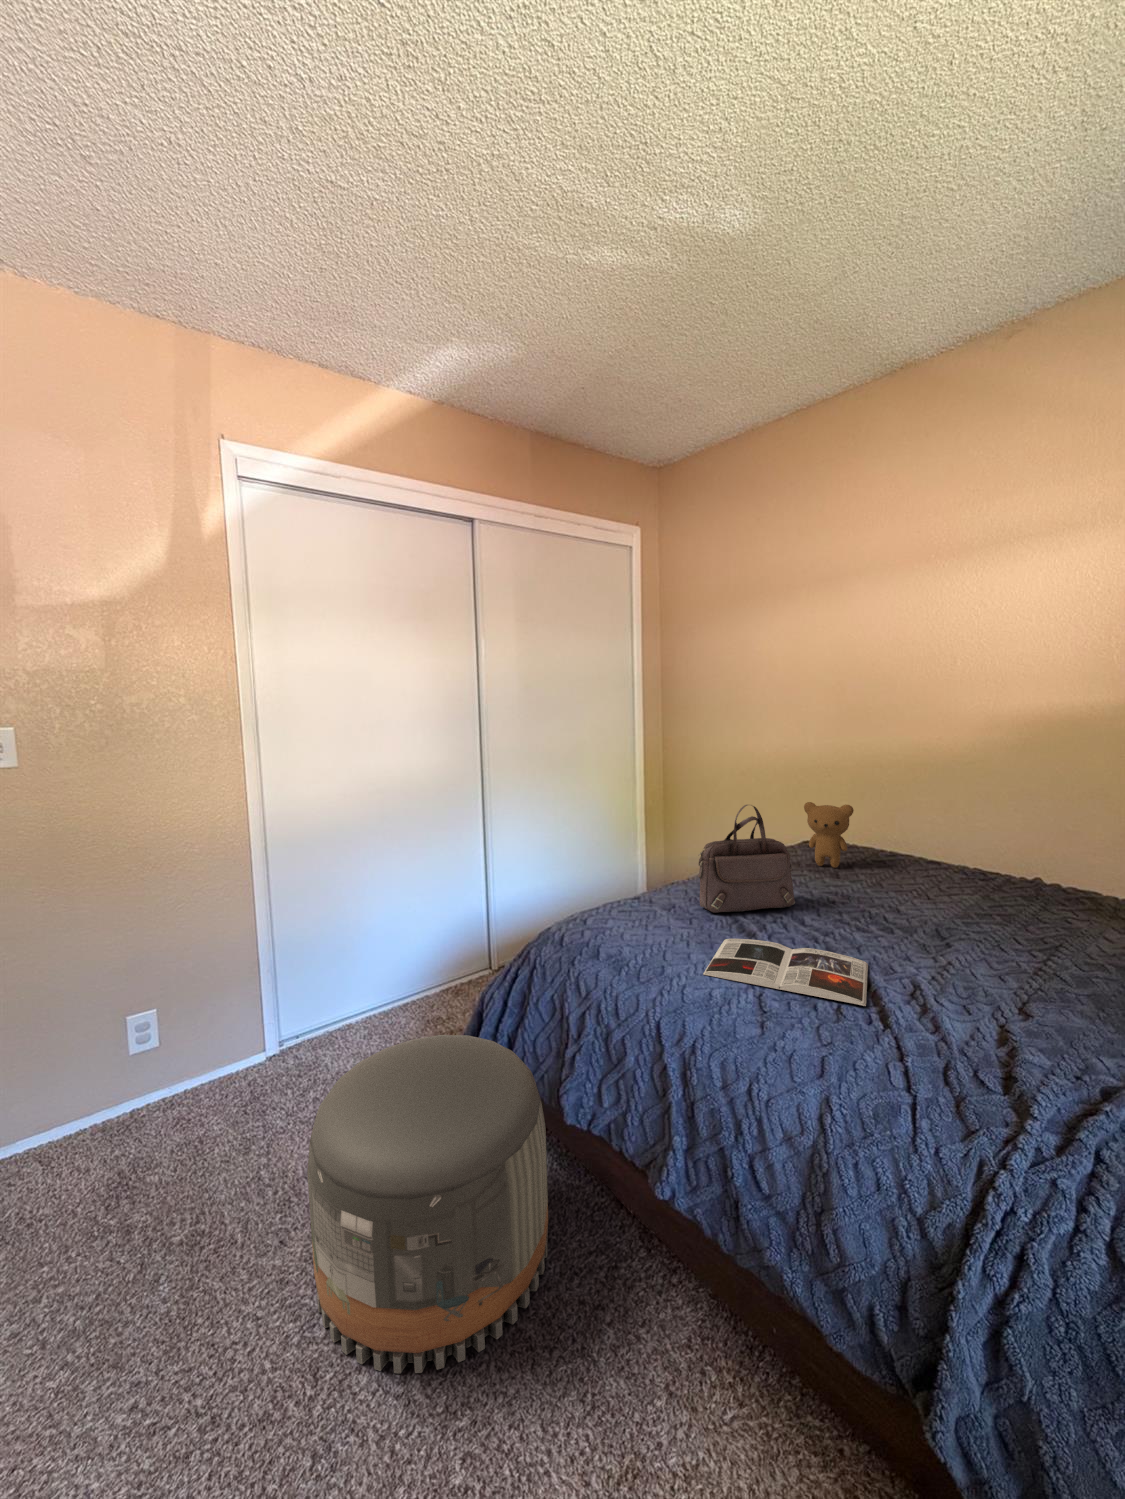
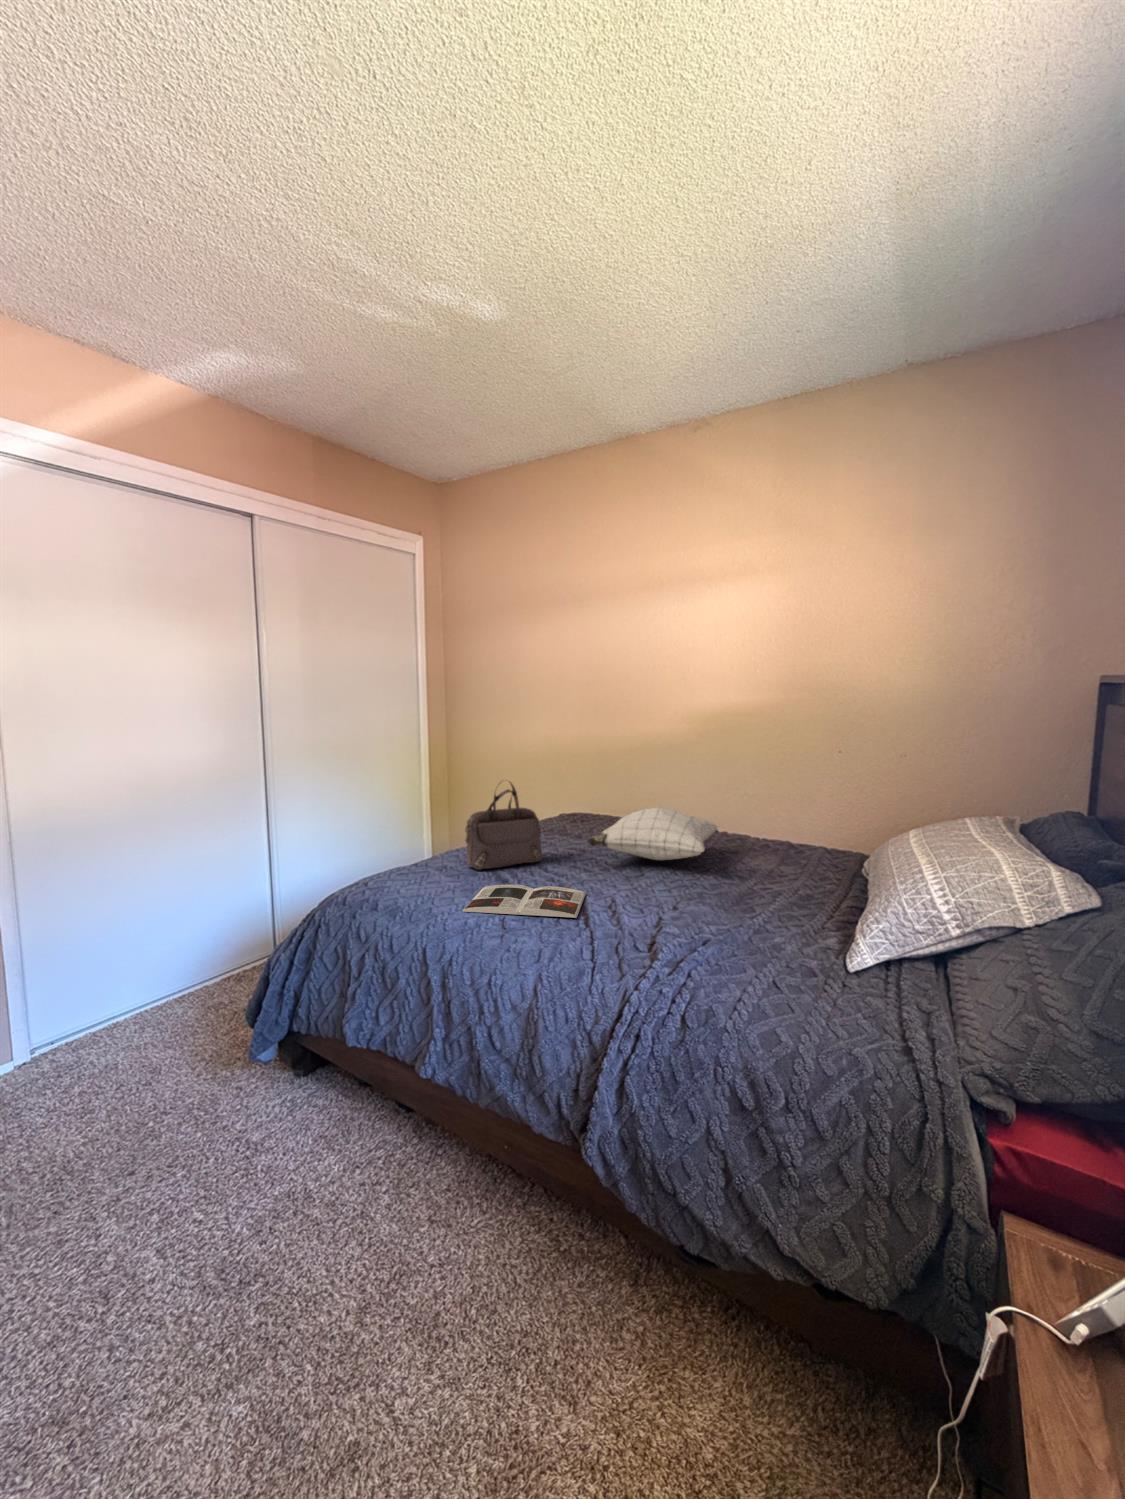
teddy bear: present [804,802,854,868] -> none [557,780,593,833]
pillow: none [858,848,1055,924] -> present [588,808,718,860]
pouf: present [307,1035,548,1373] -> none [92,994,333,1275]

